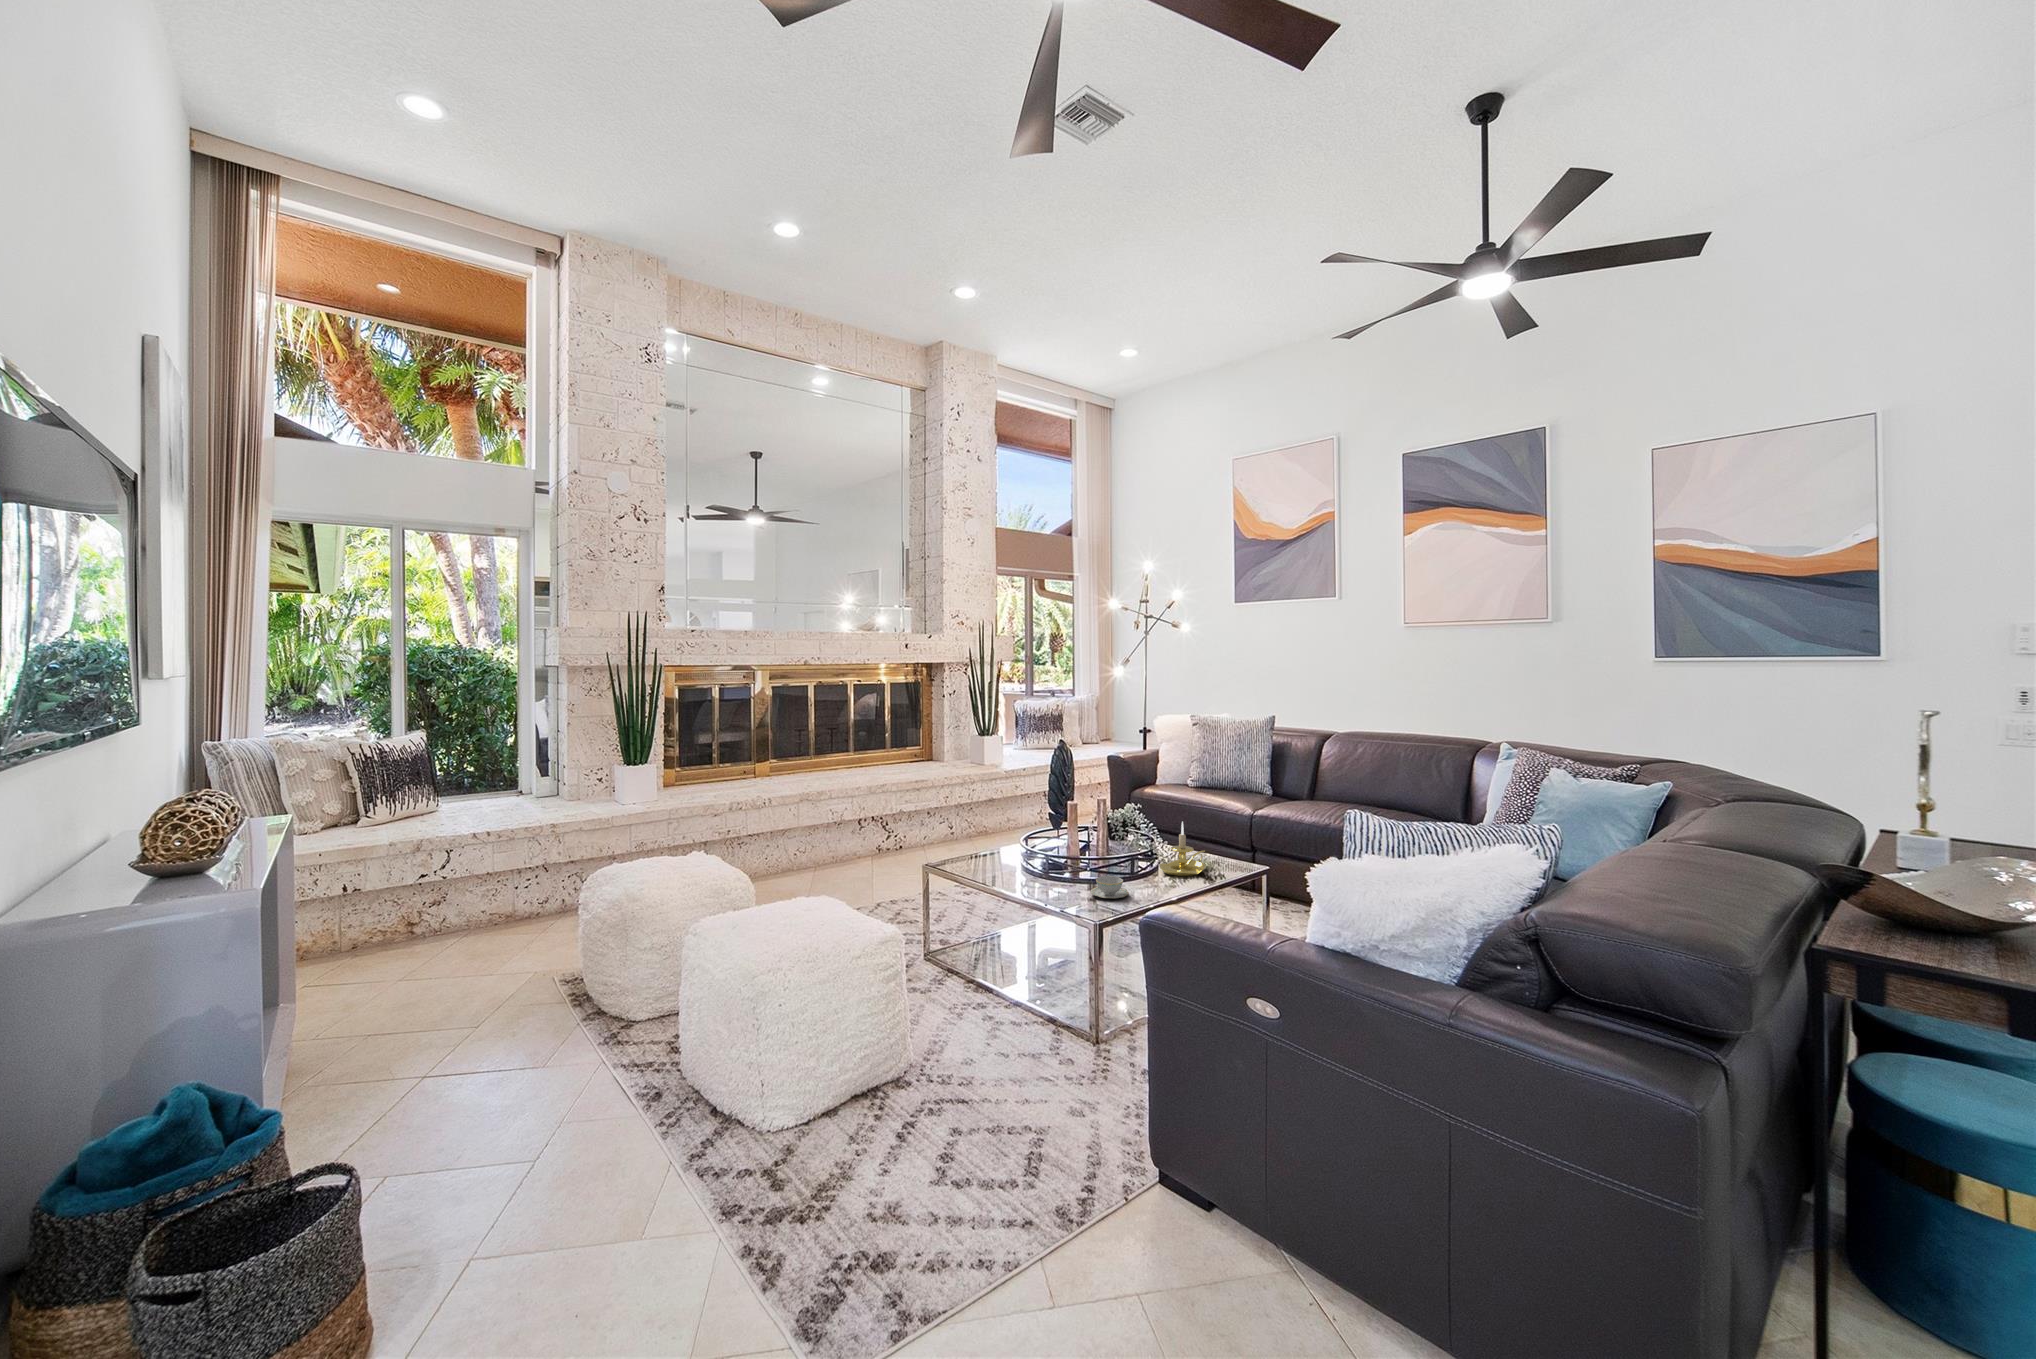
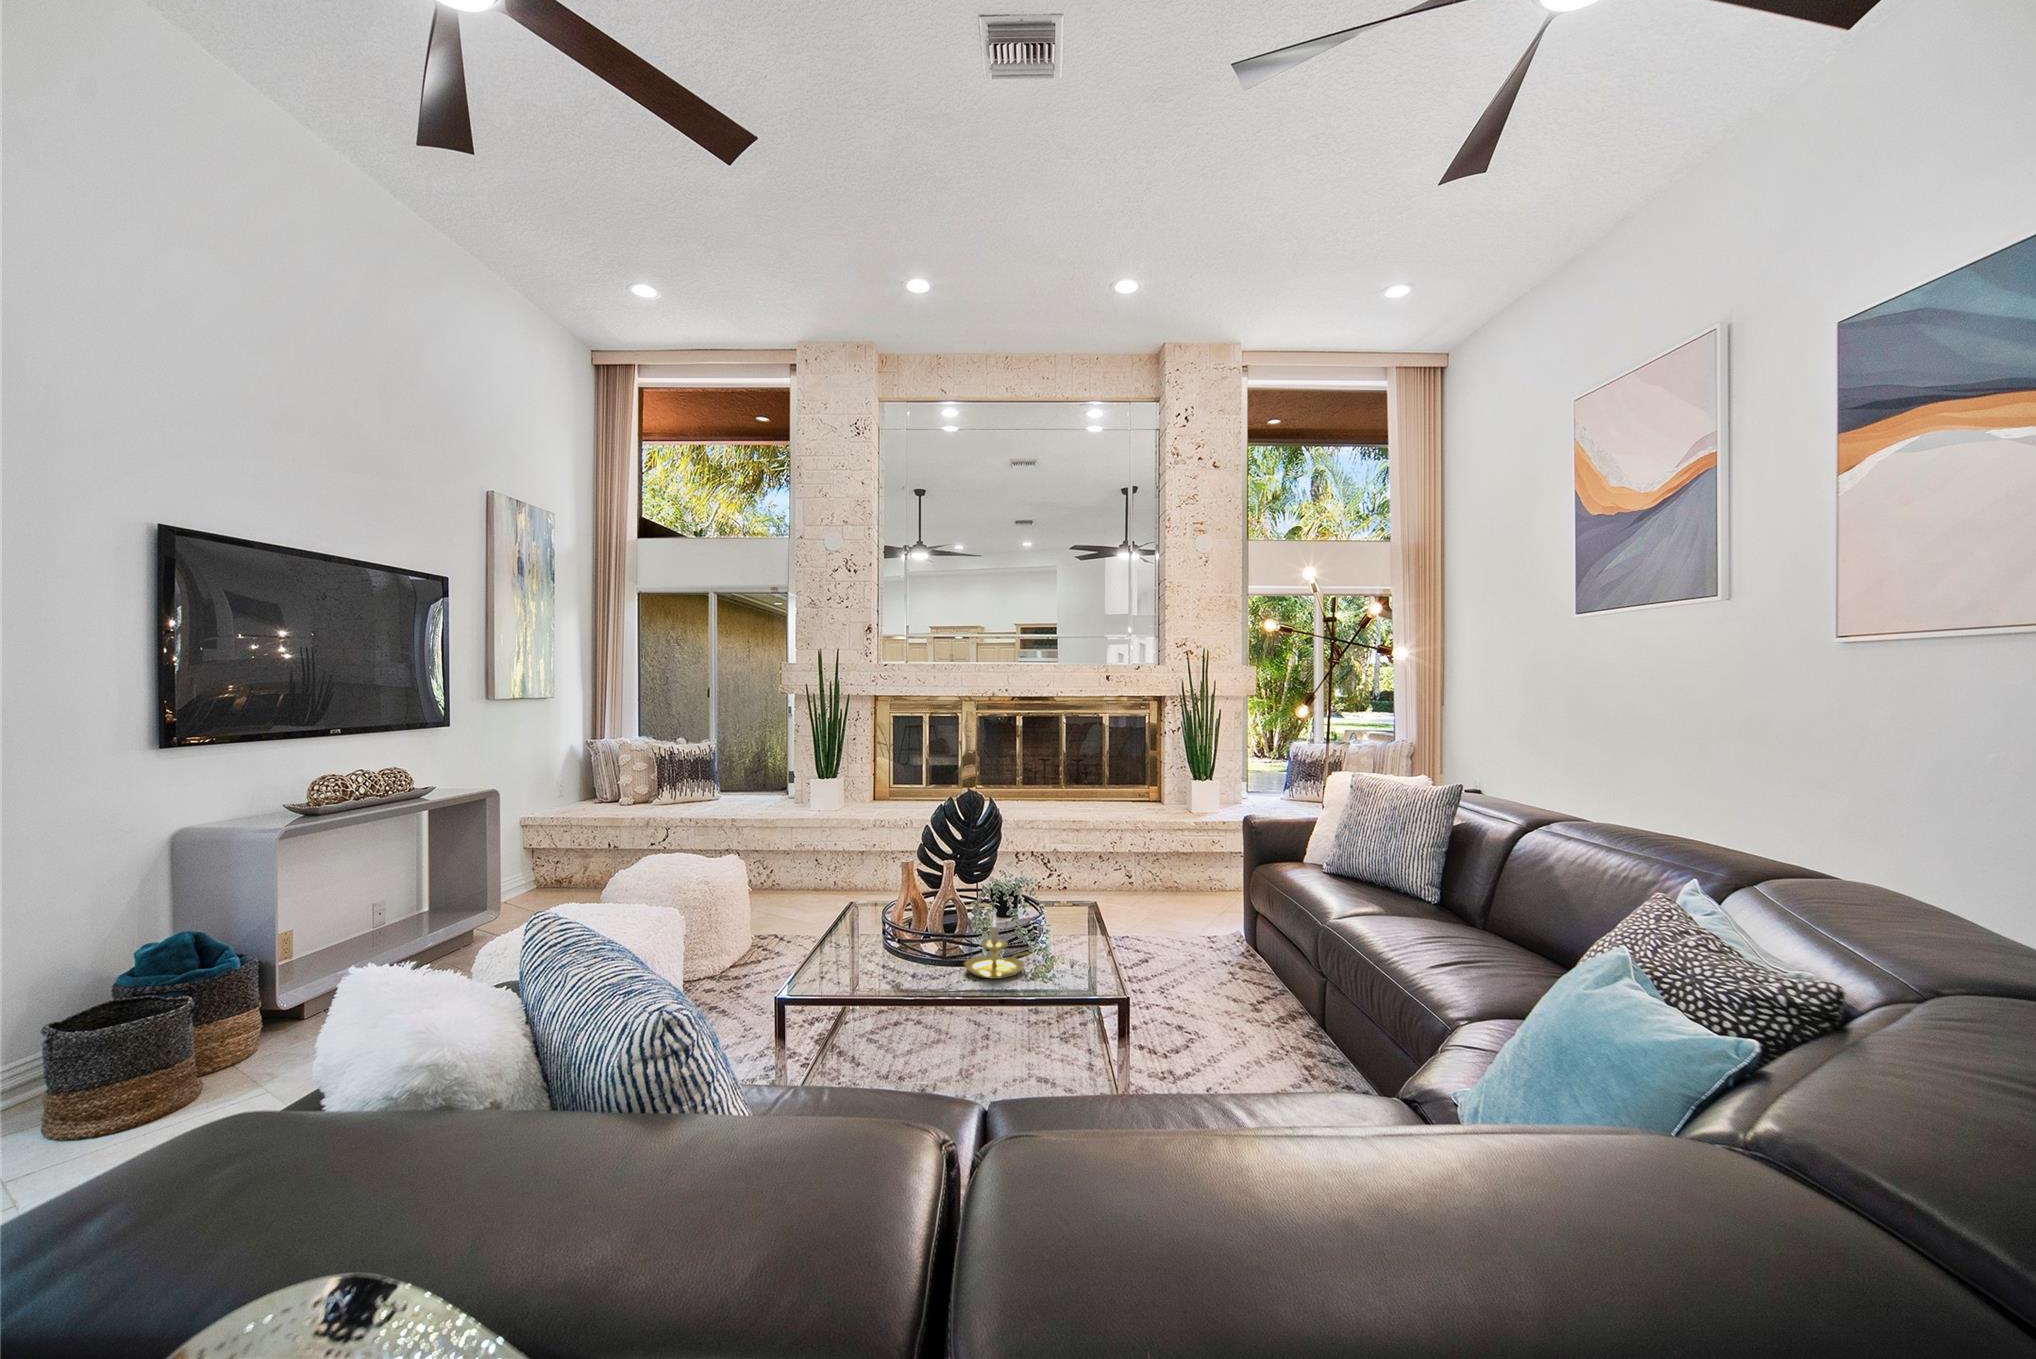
teacup: present [1091,876,1129,898] -> none [840,950,882,978]

